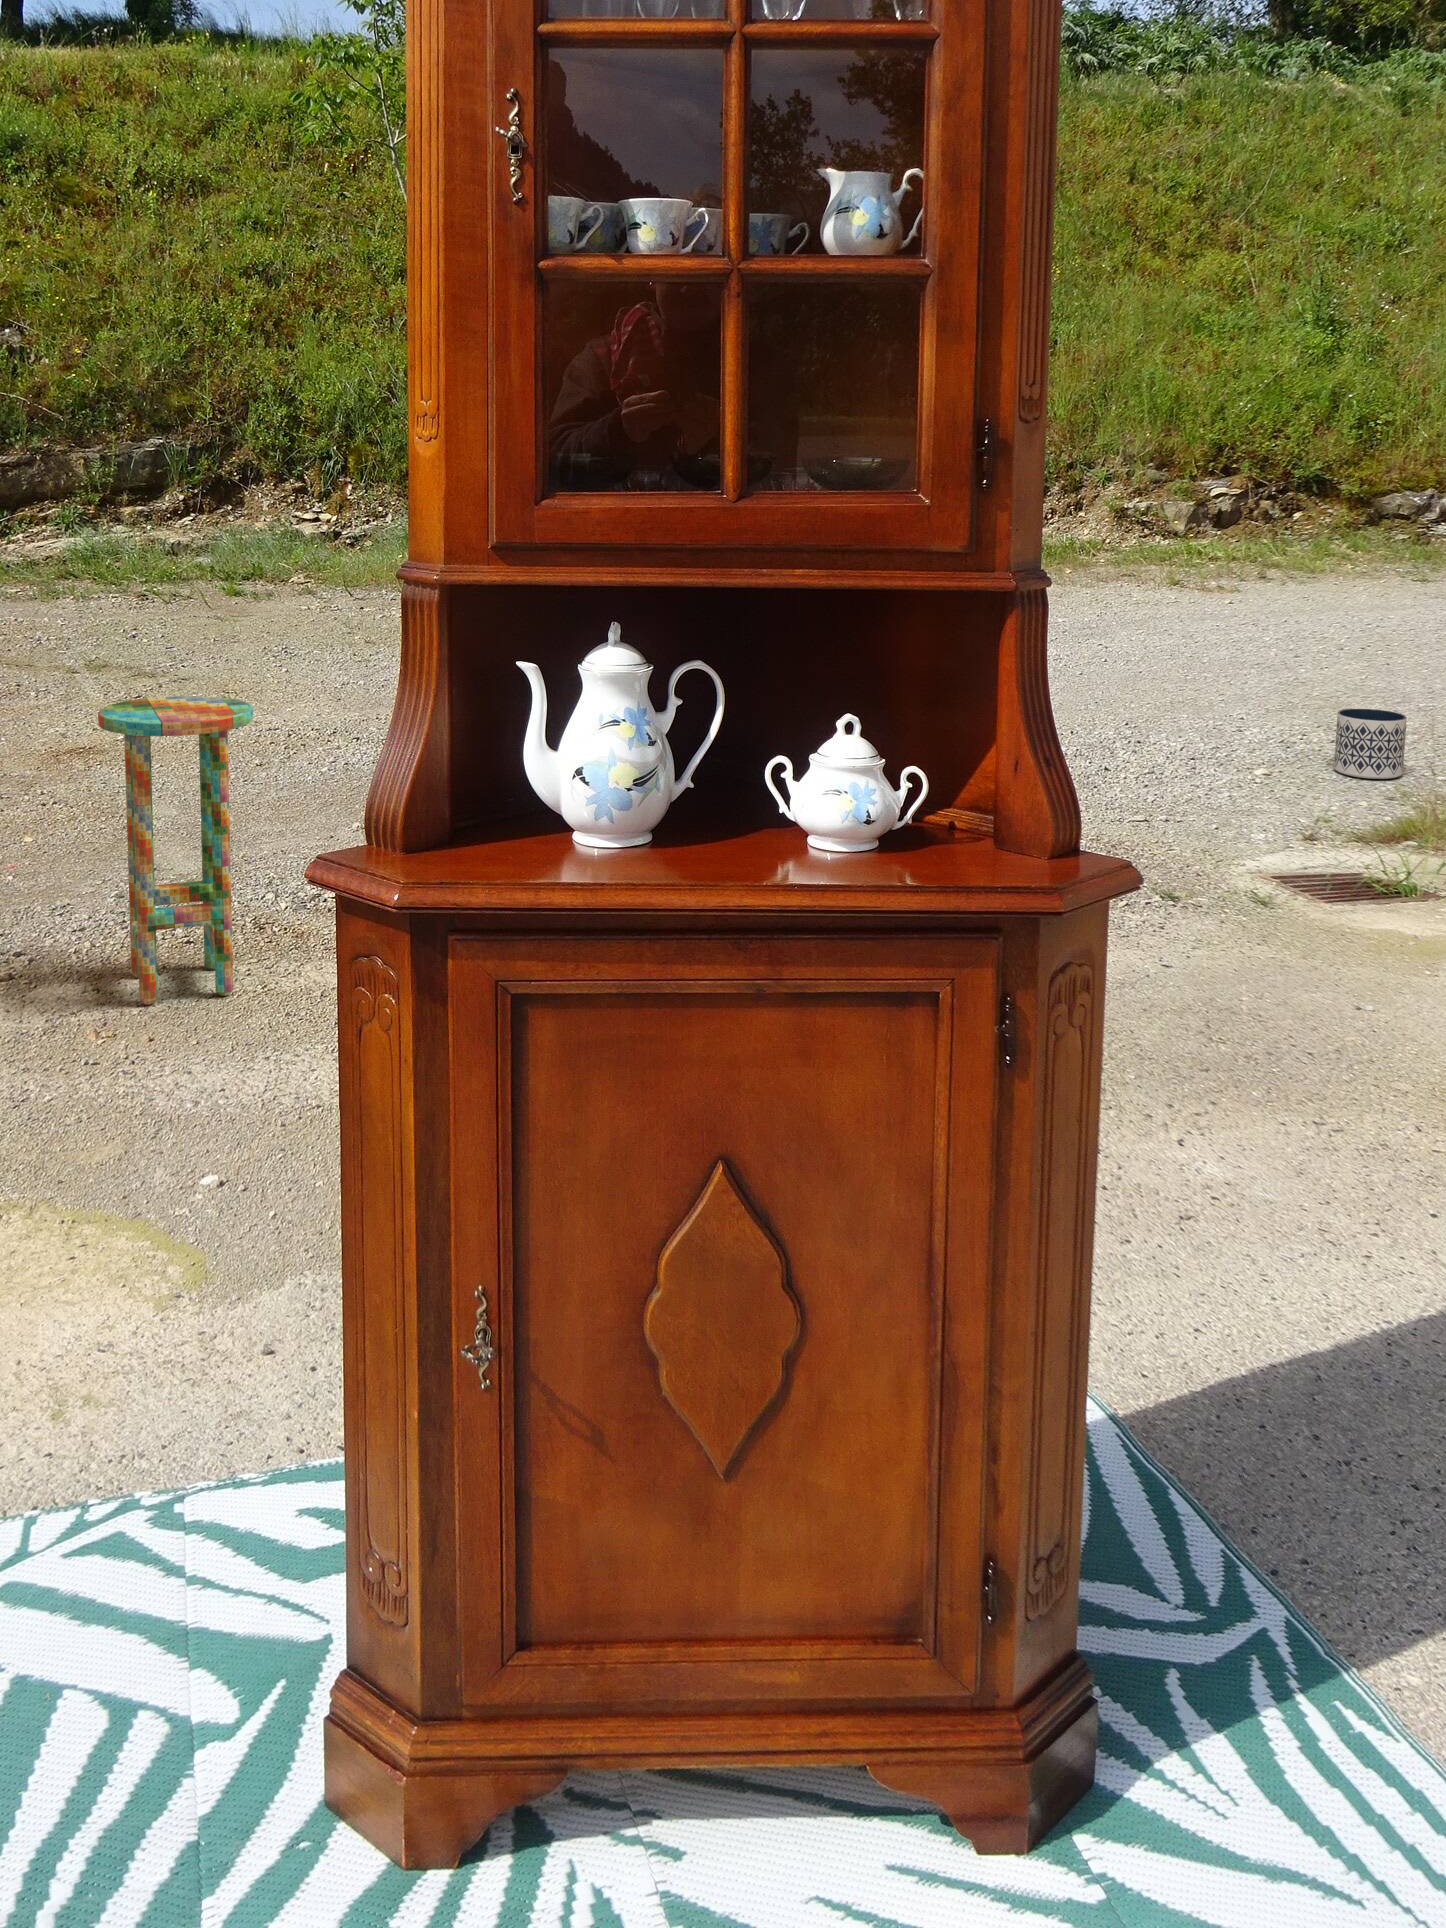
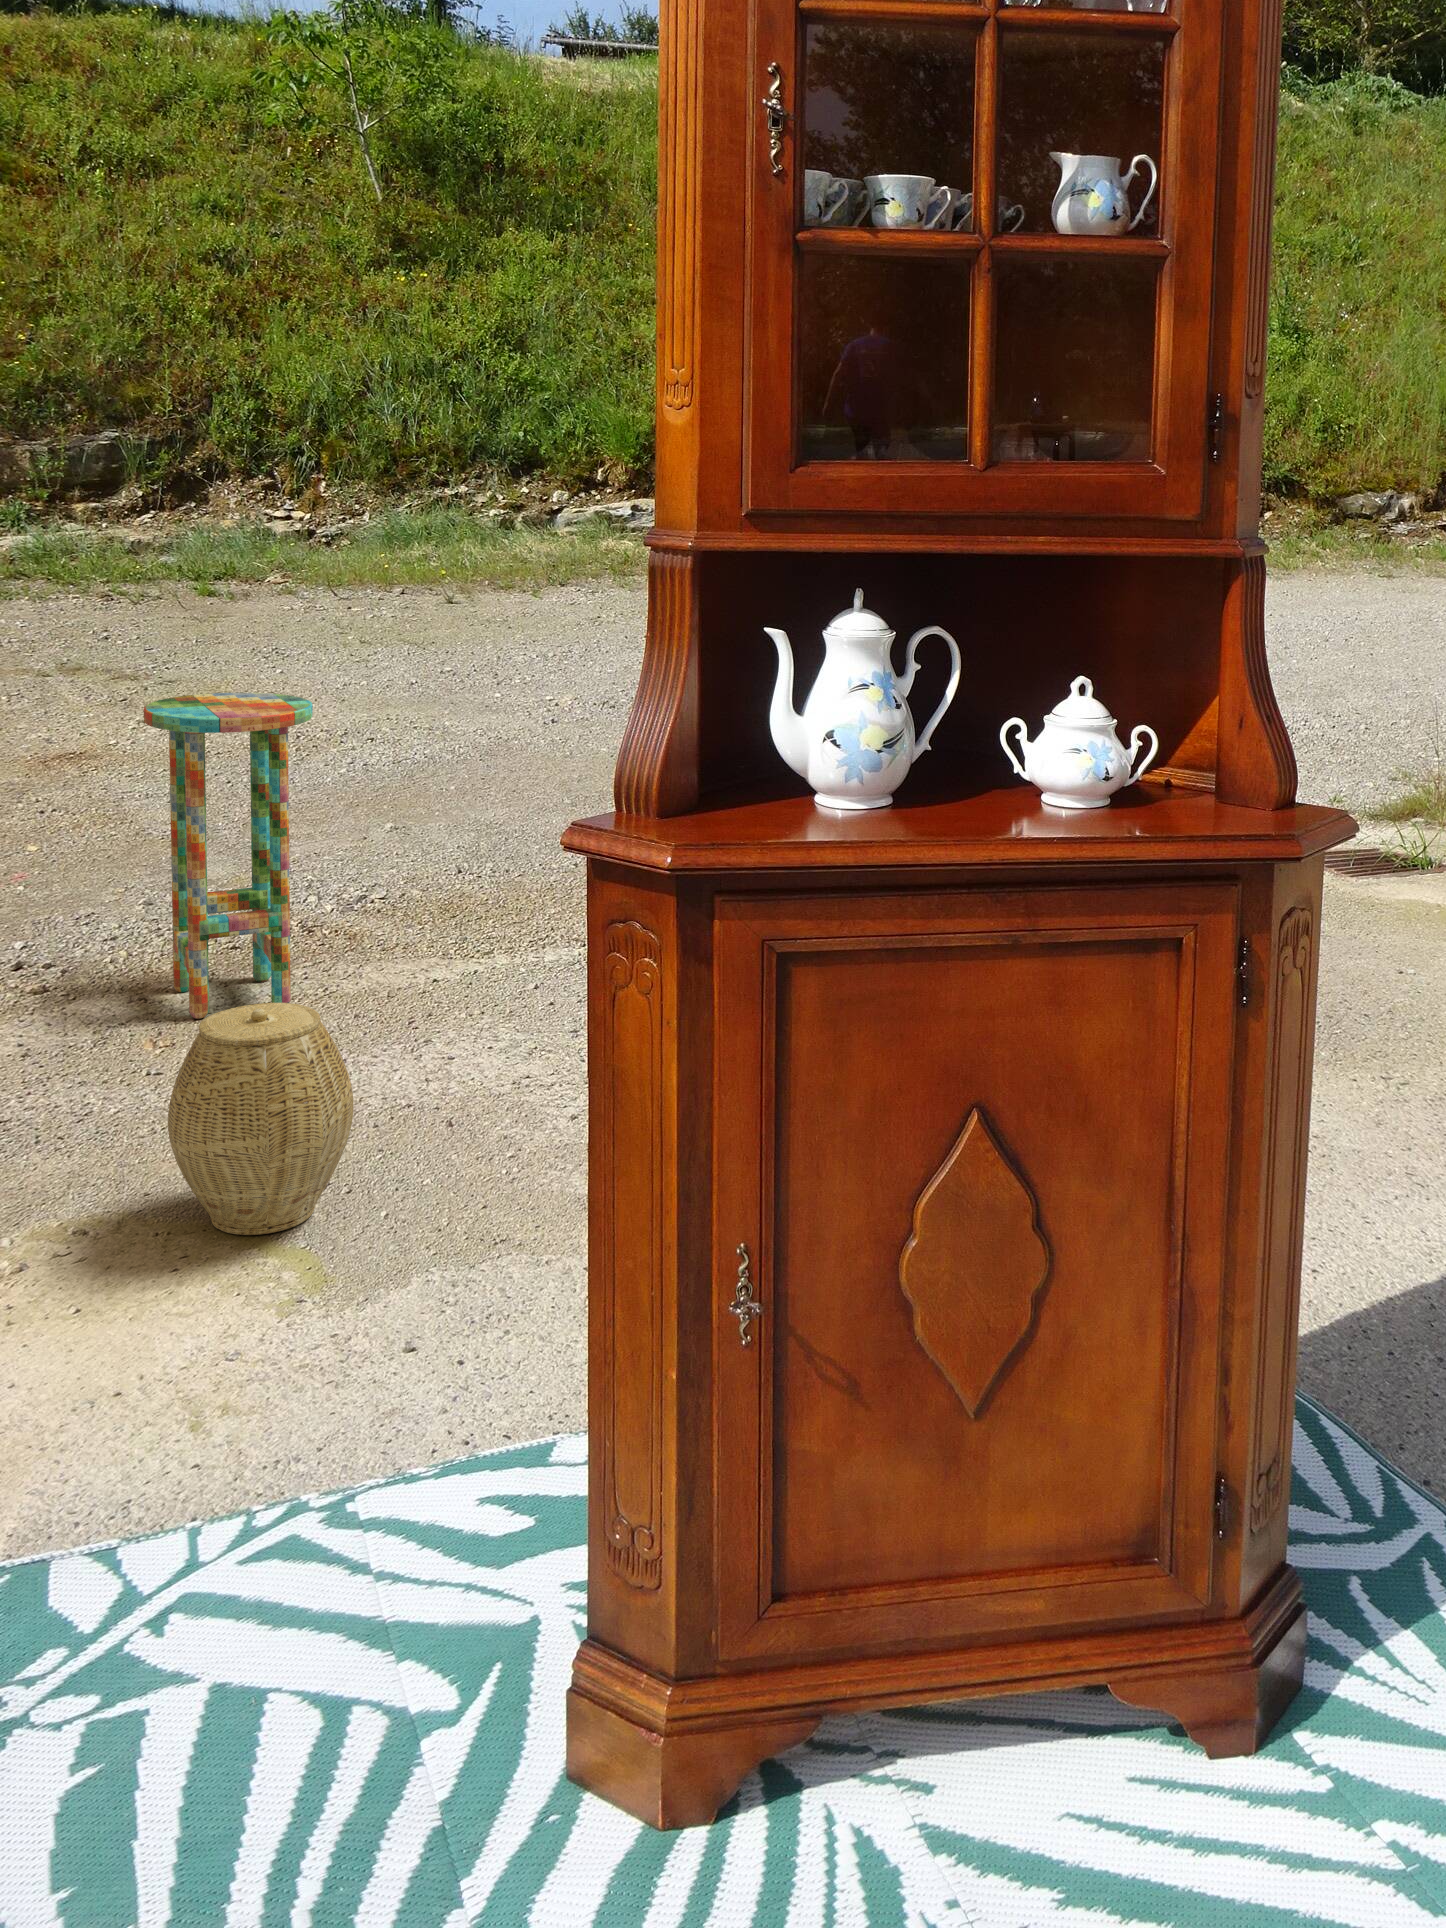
planter: present [1334,709,1407,779] -> none [1352,706,1419,772]
woven basket: none [76,1001,248,1223] -> present [168,1003,354,1235]

